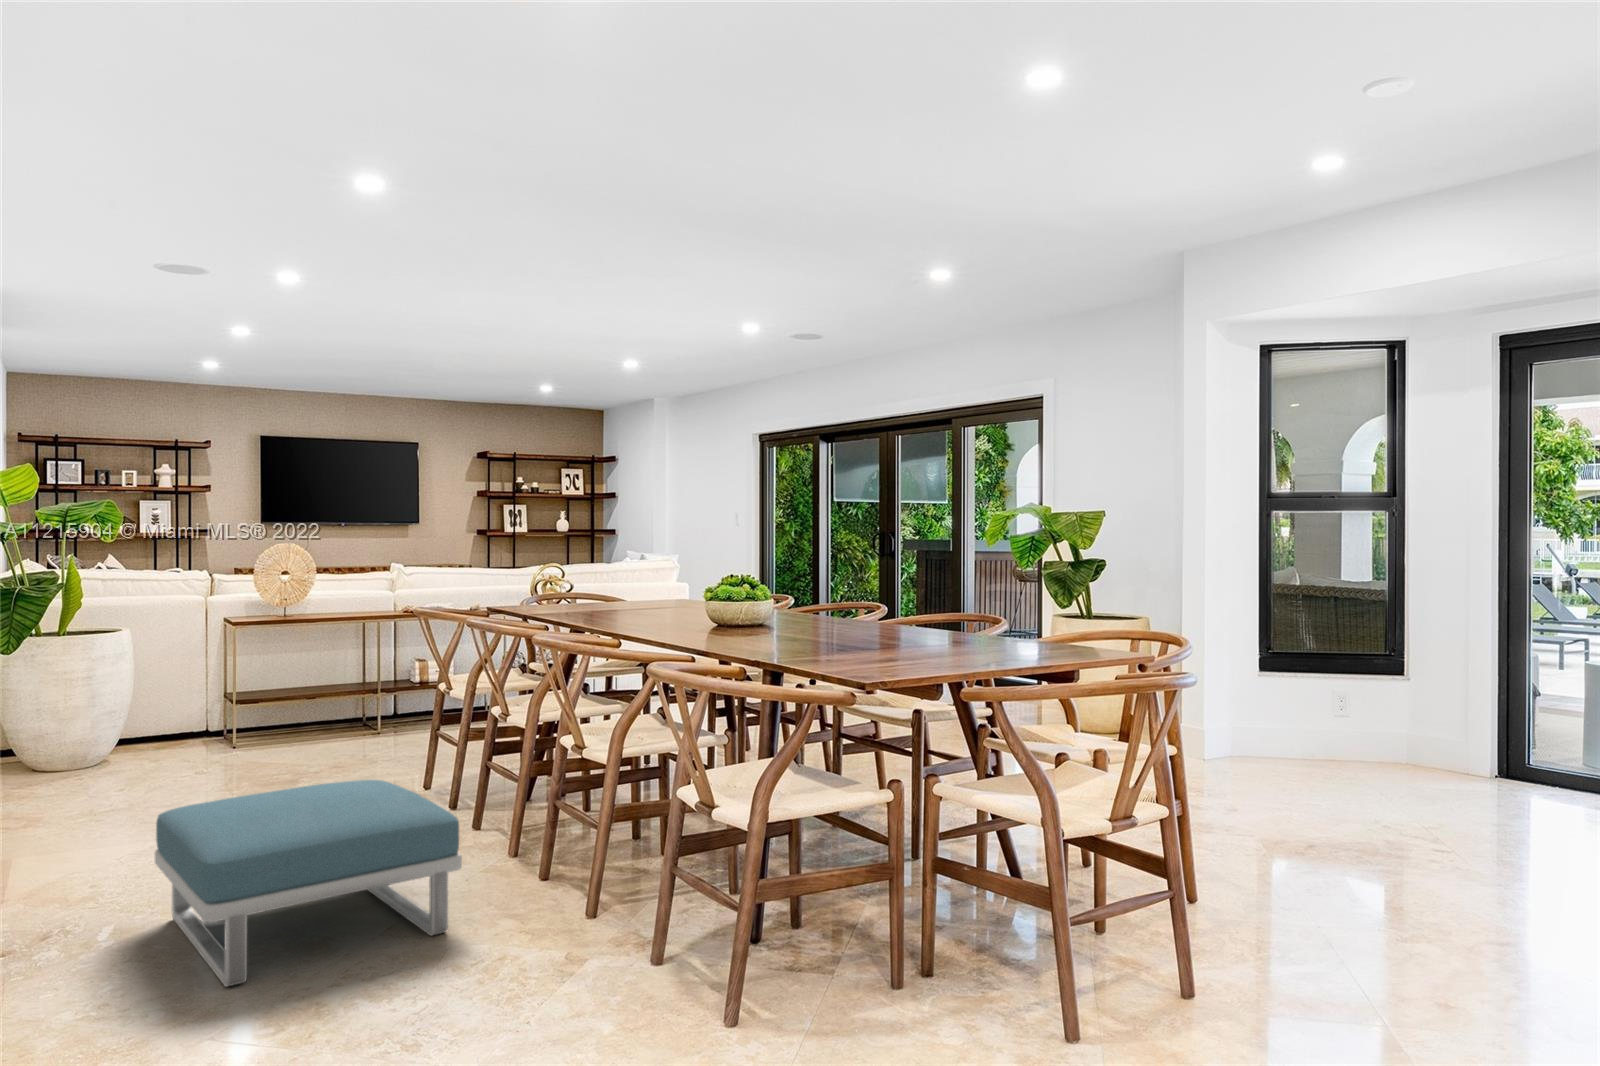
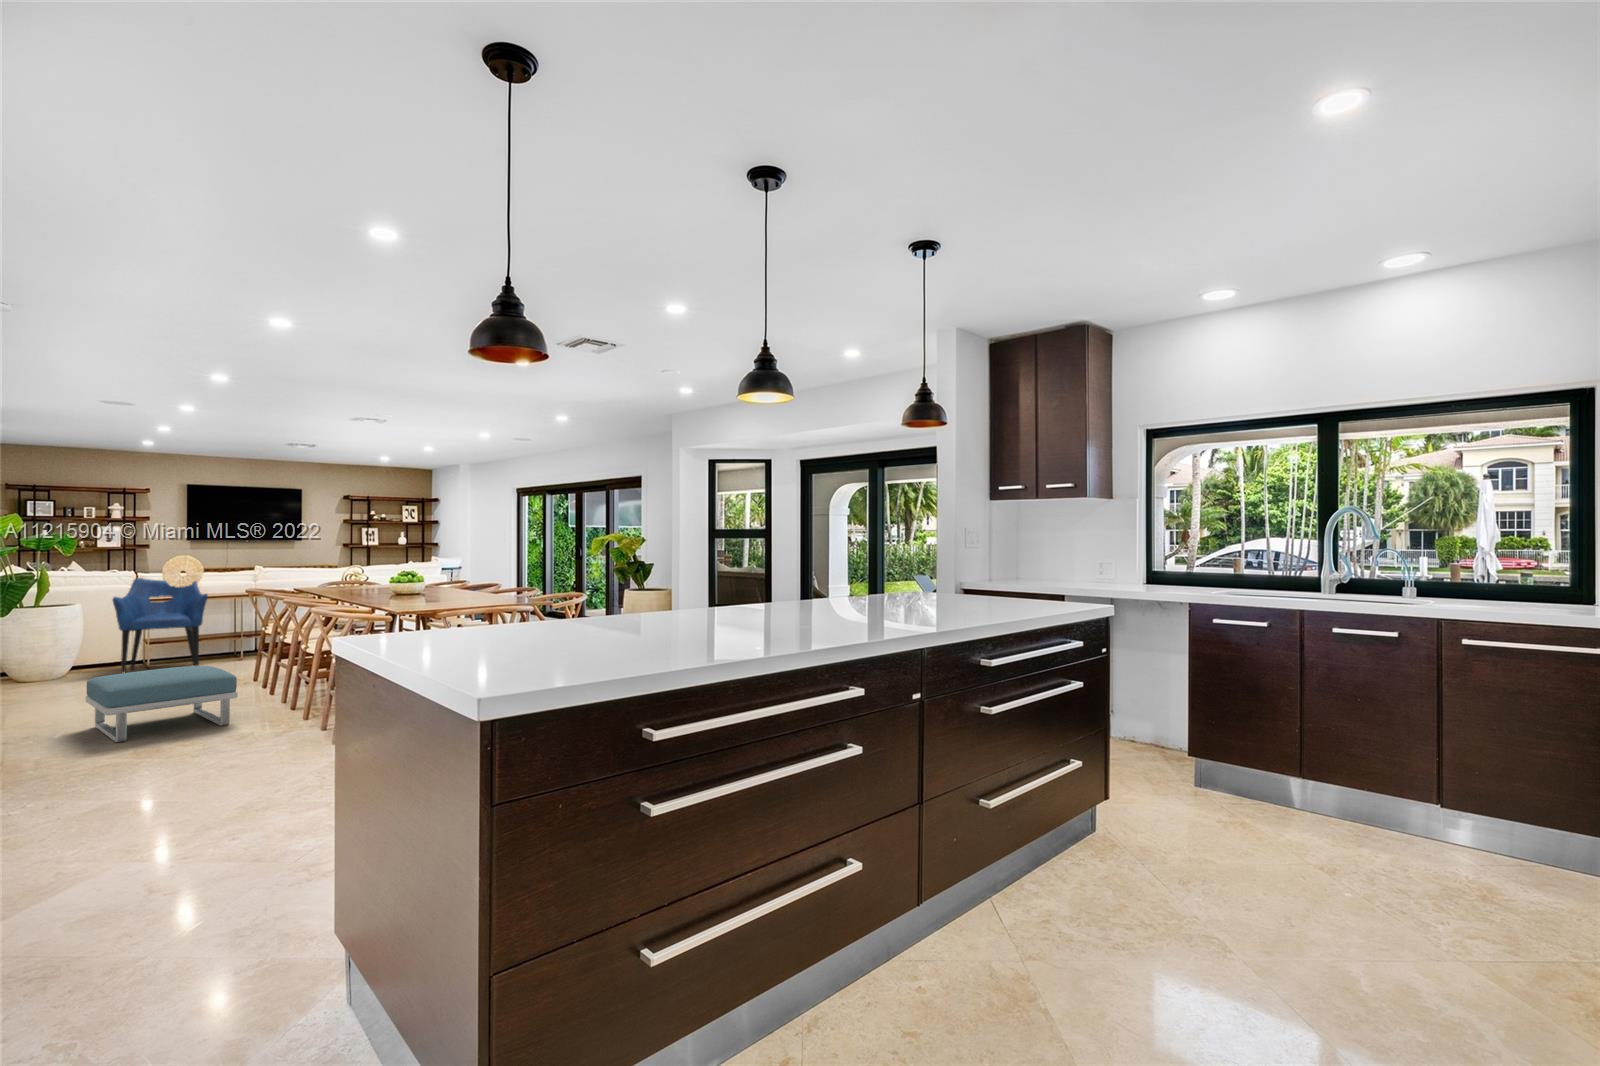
armchair: none [180,581,332,766] -> present [113,578,208,673]

